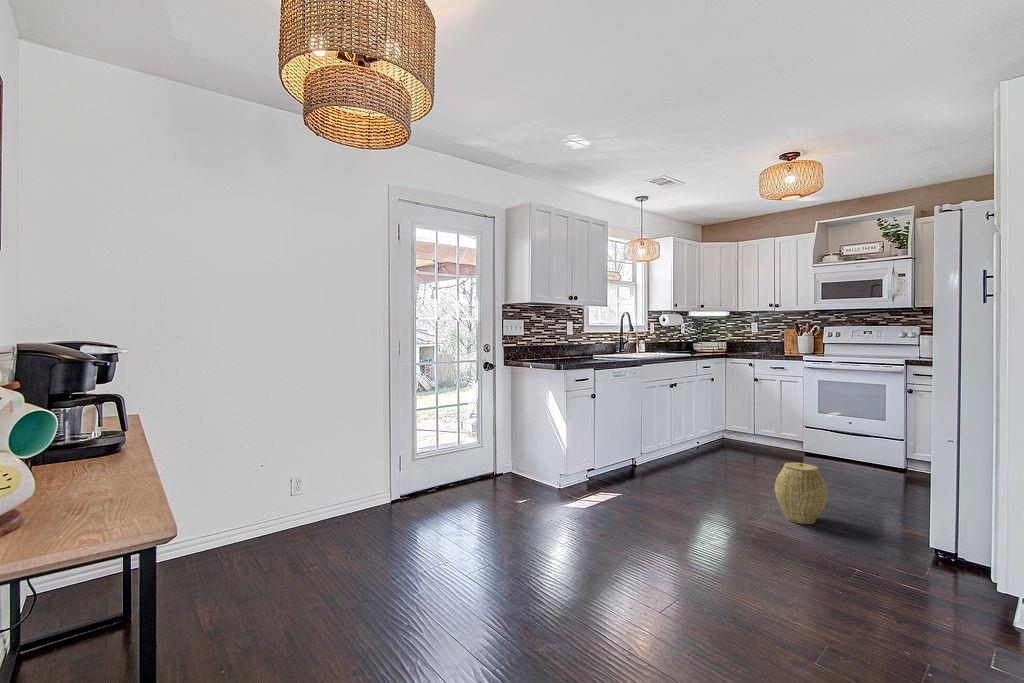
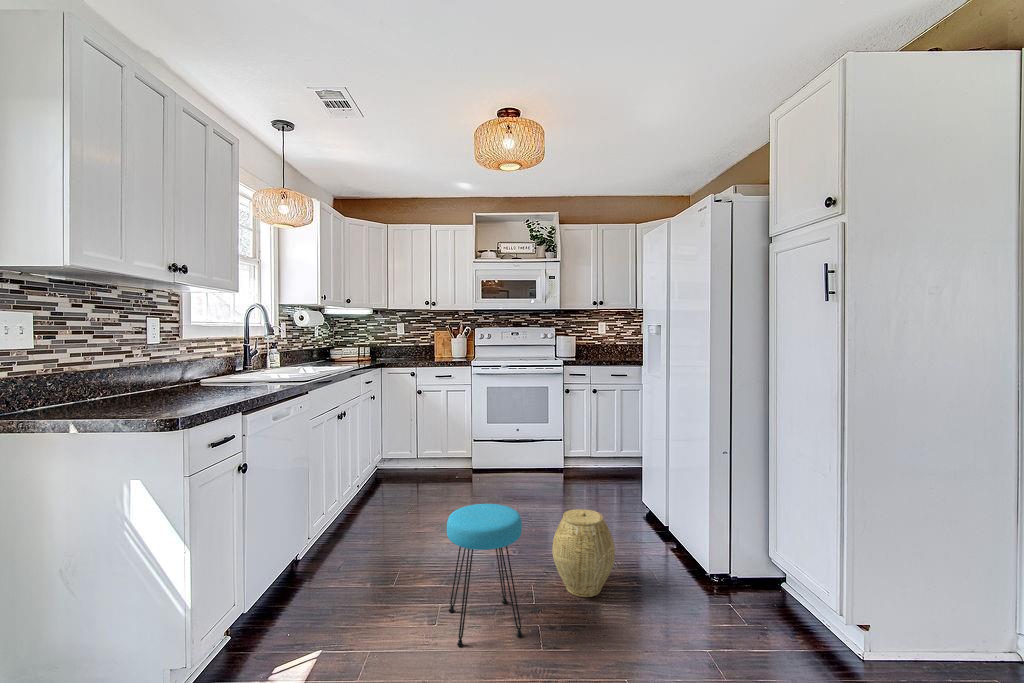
stool: none [686,439,737,518] -> present [447,504,522,646]

